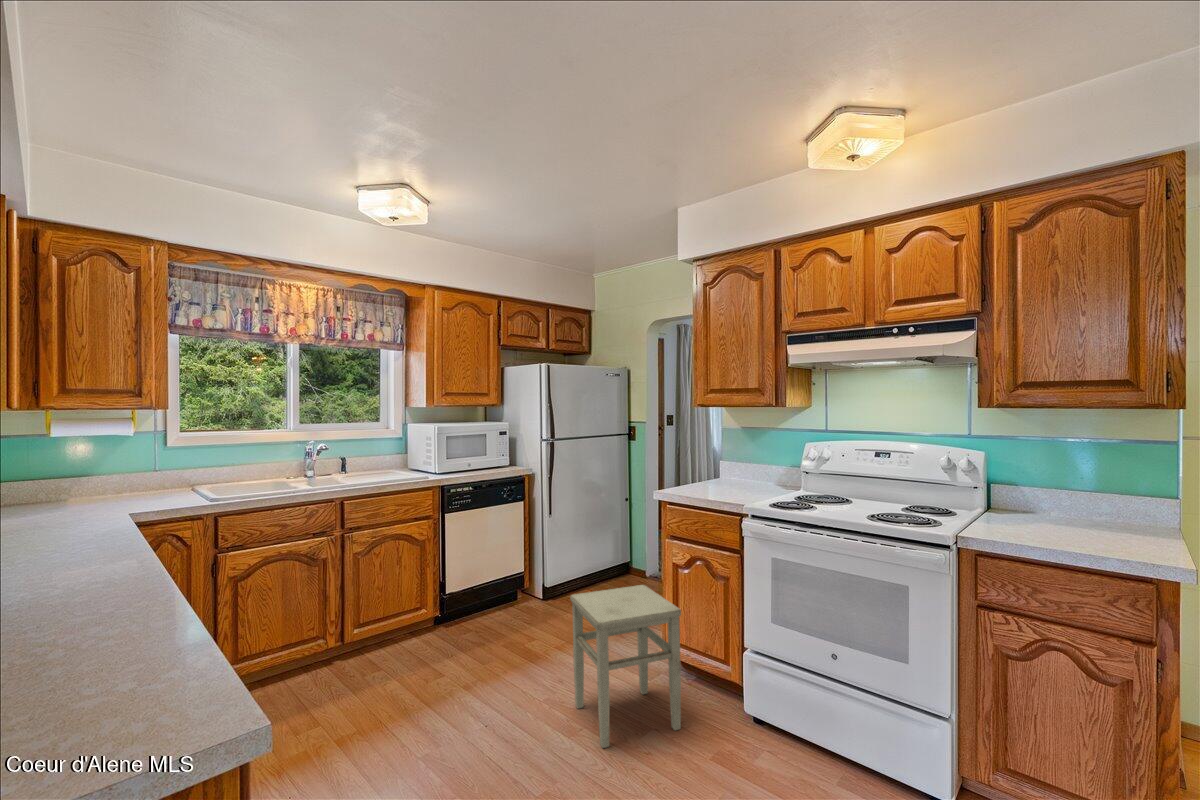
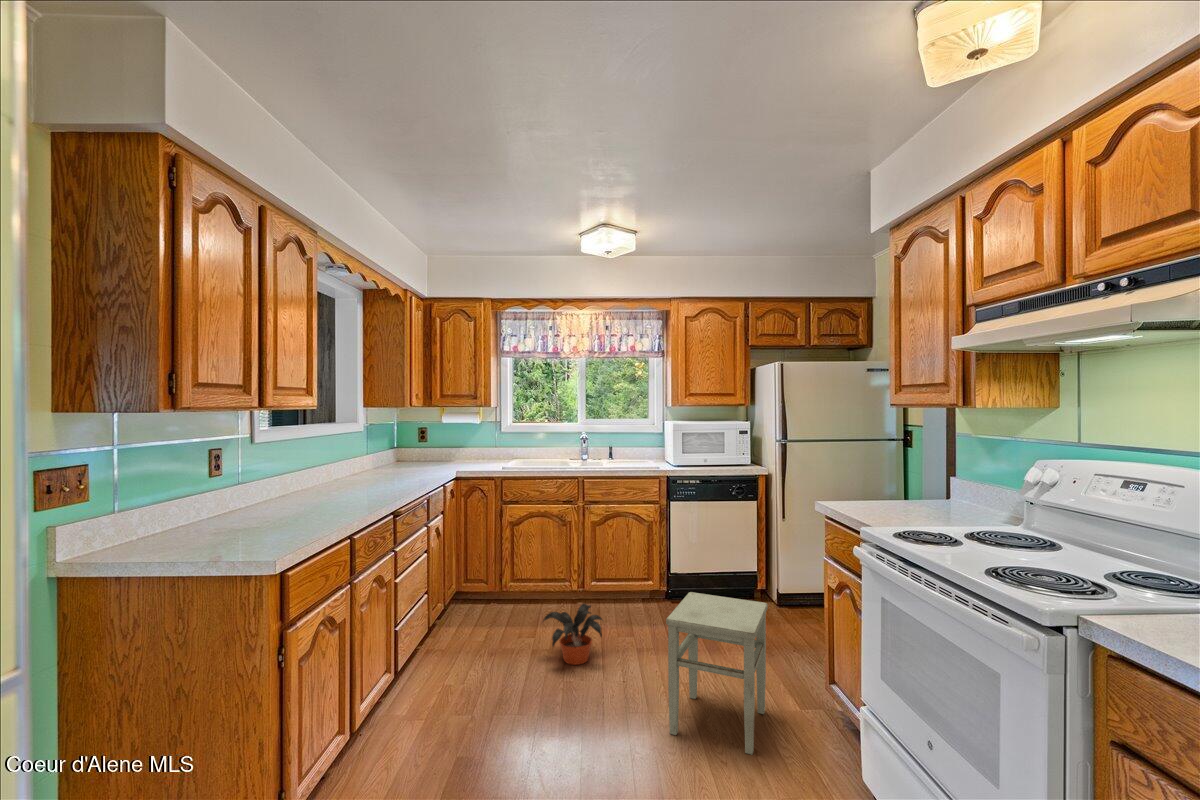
potted plant: none [369,651,458,735] -> present [544,604,603,665]

